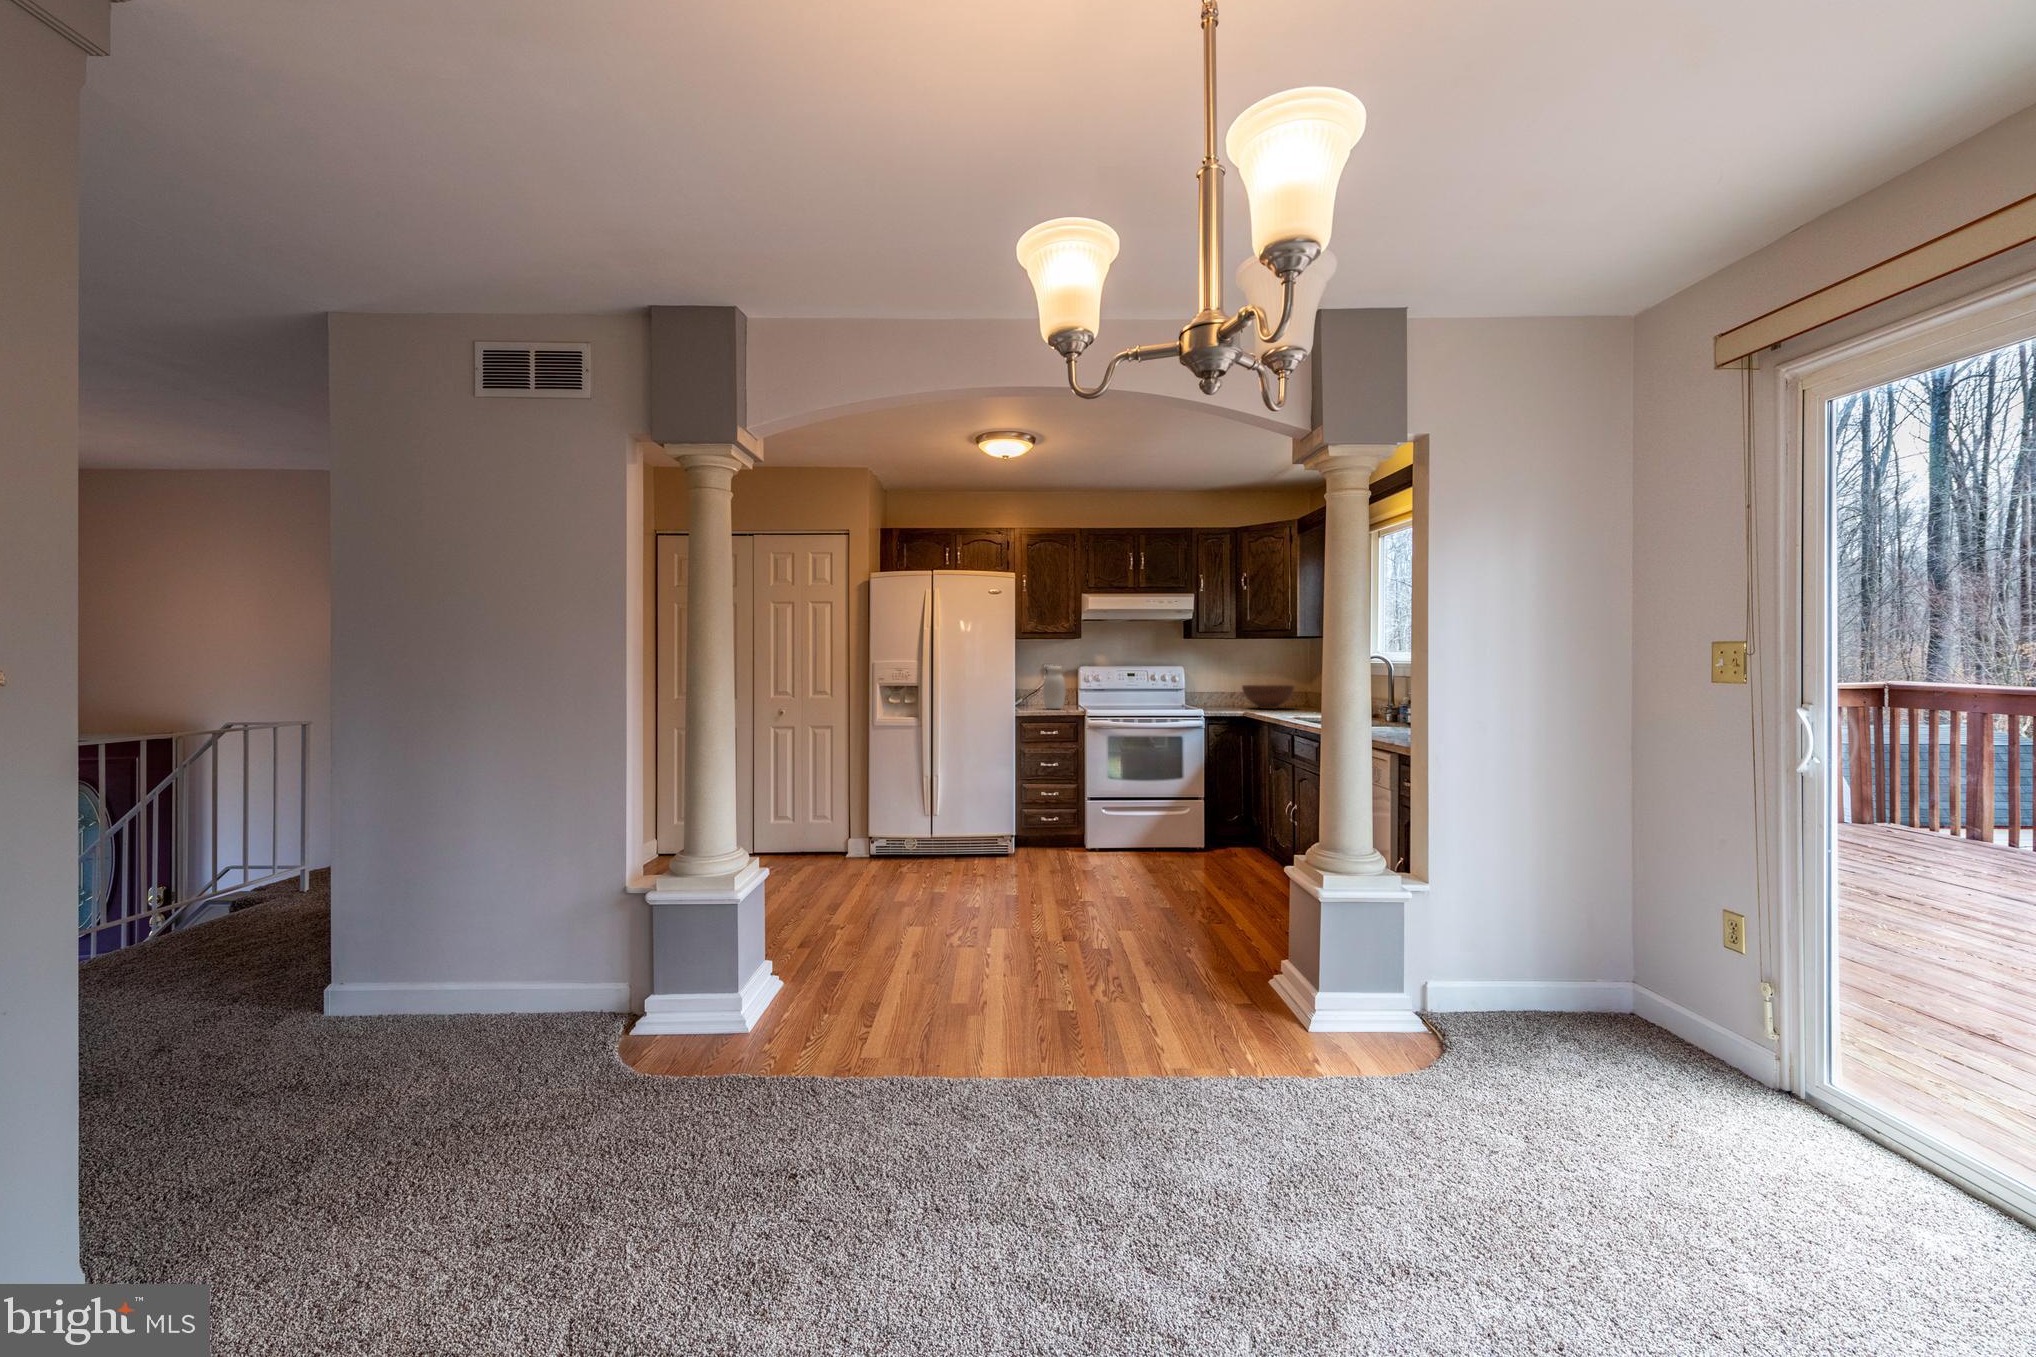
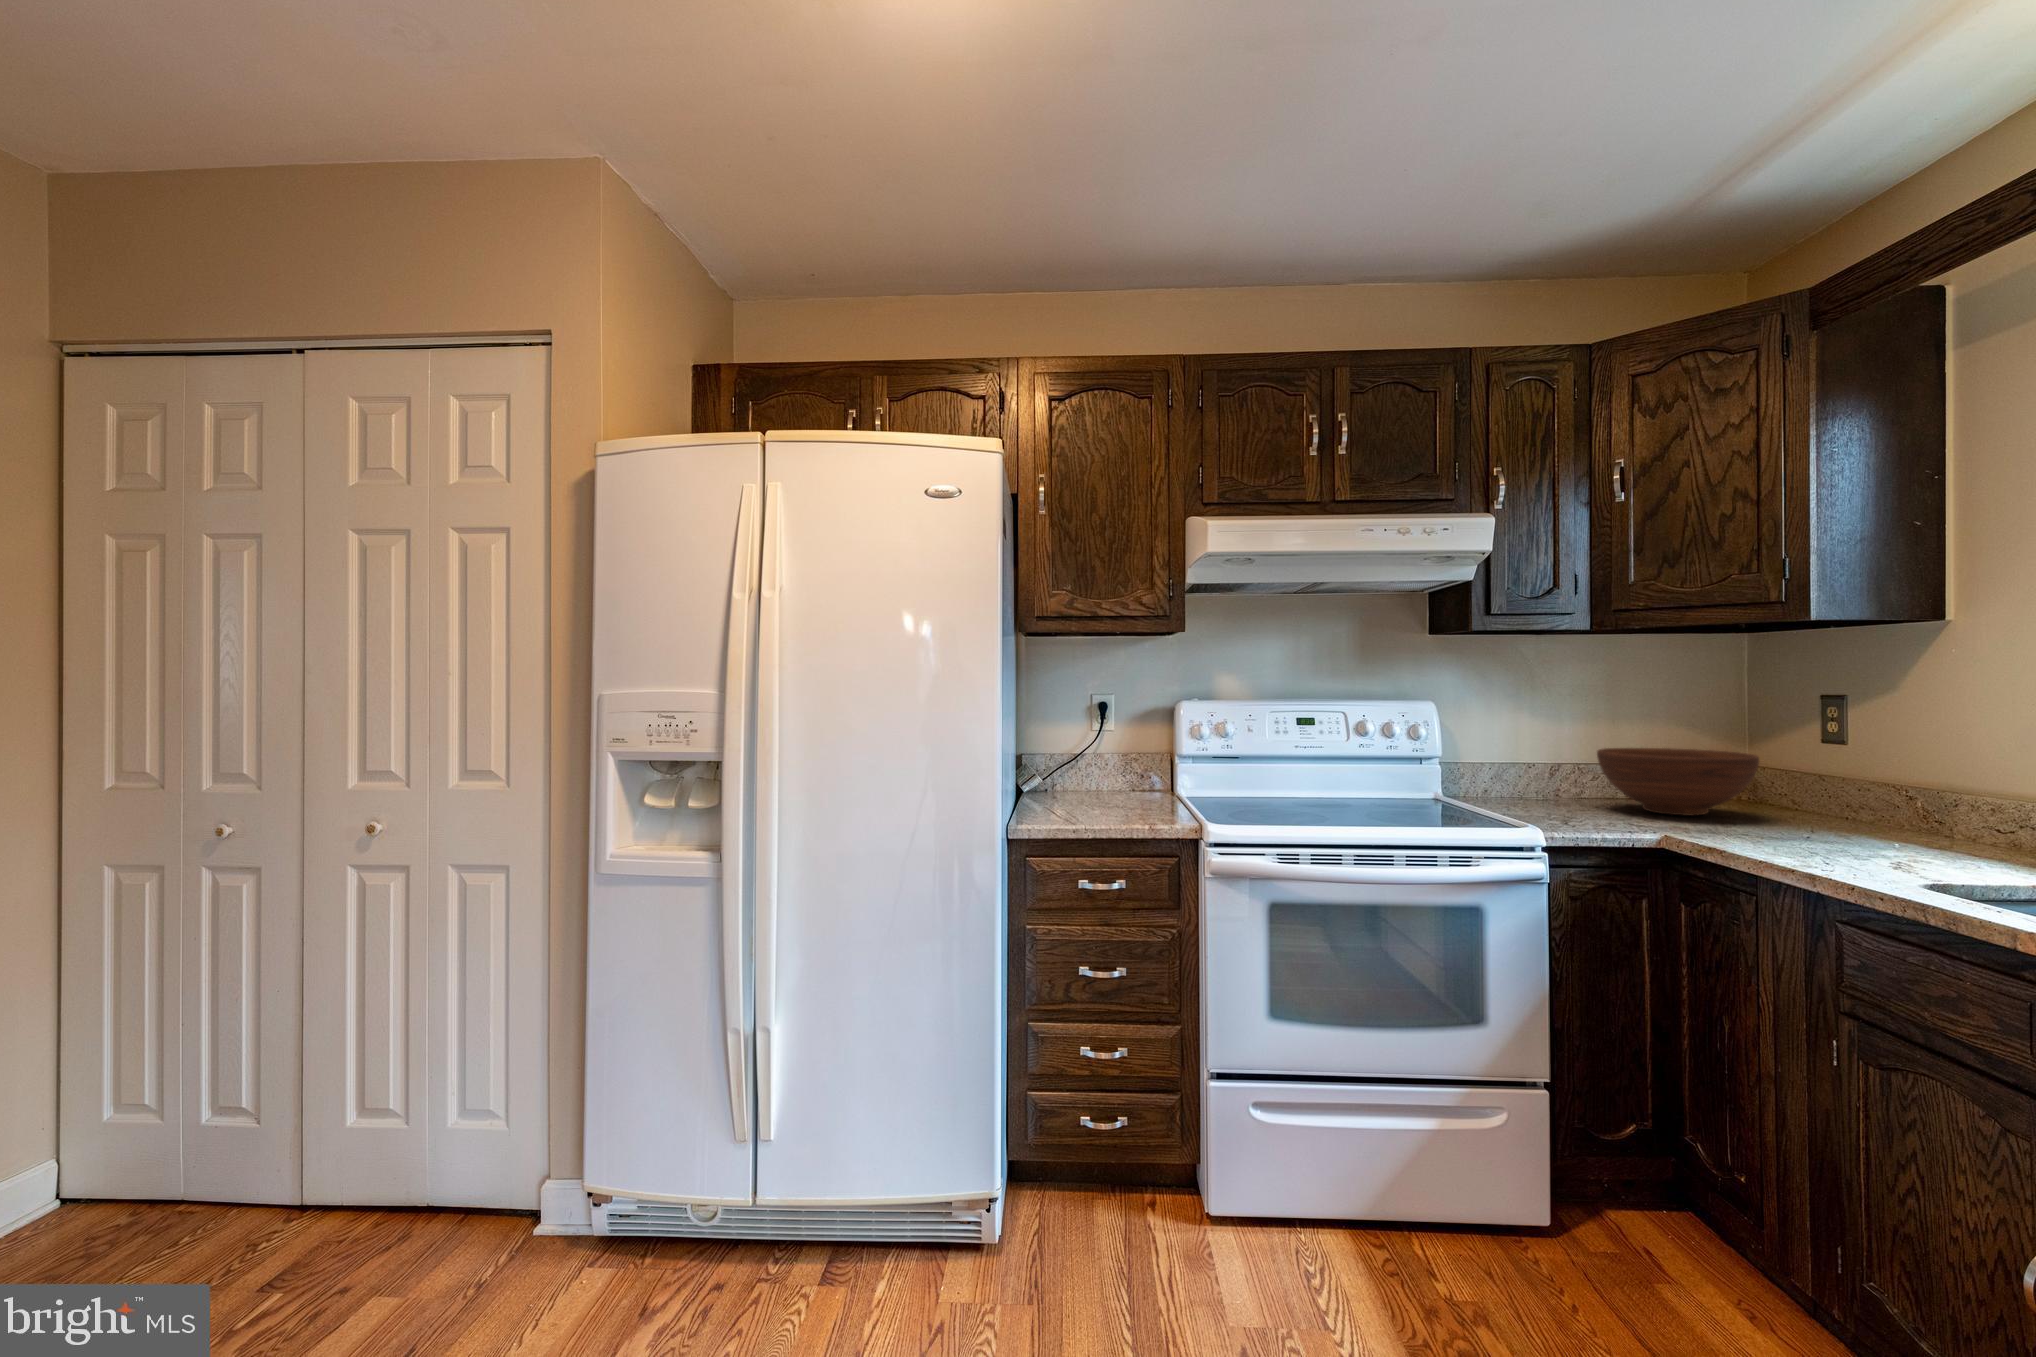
jar: present [1043,666,1065,709] -> none [1089,700,1145,808]

